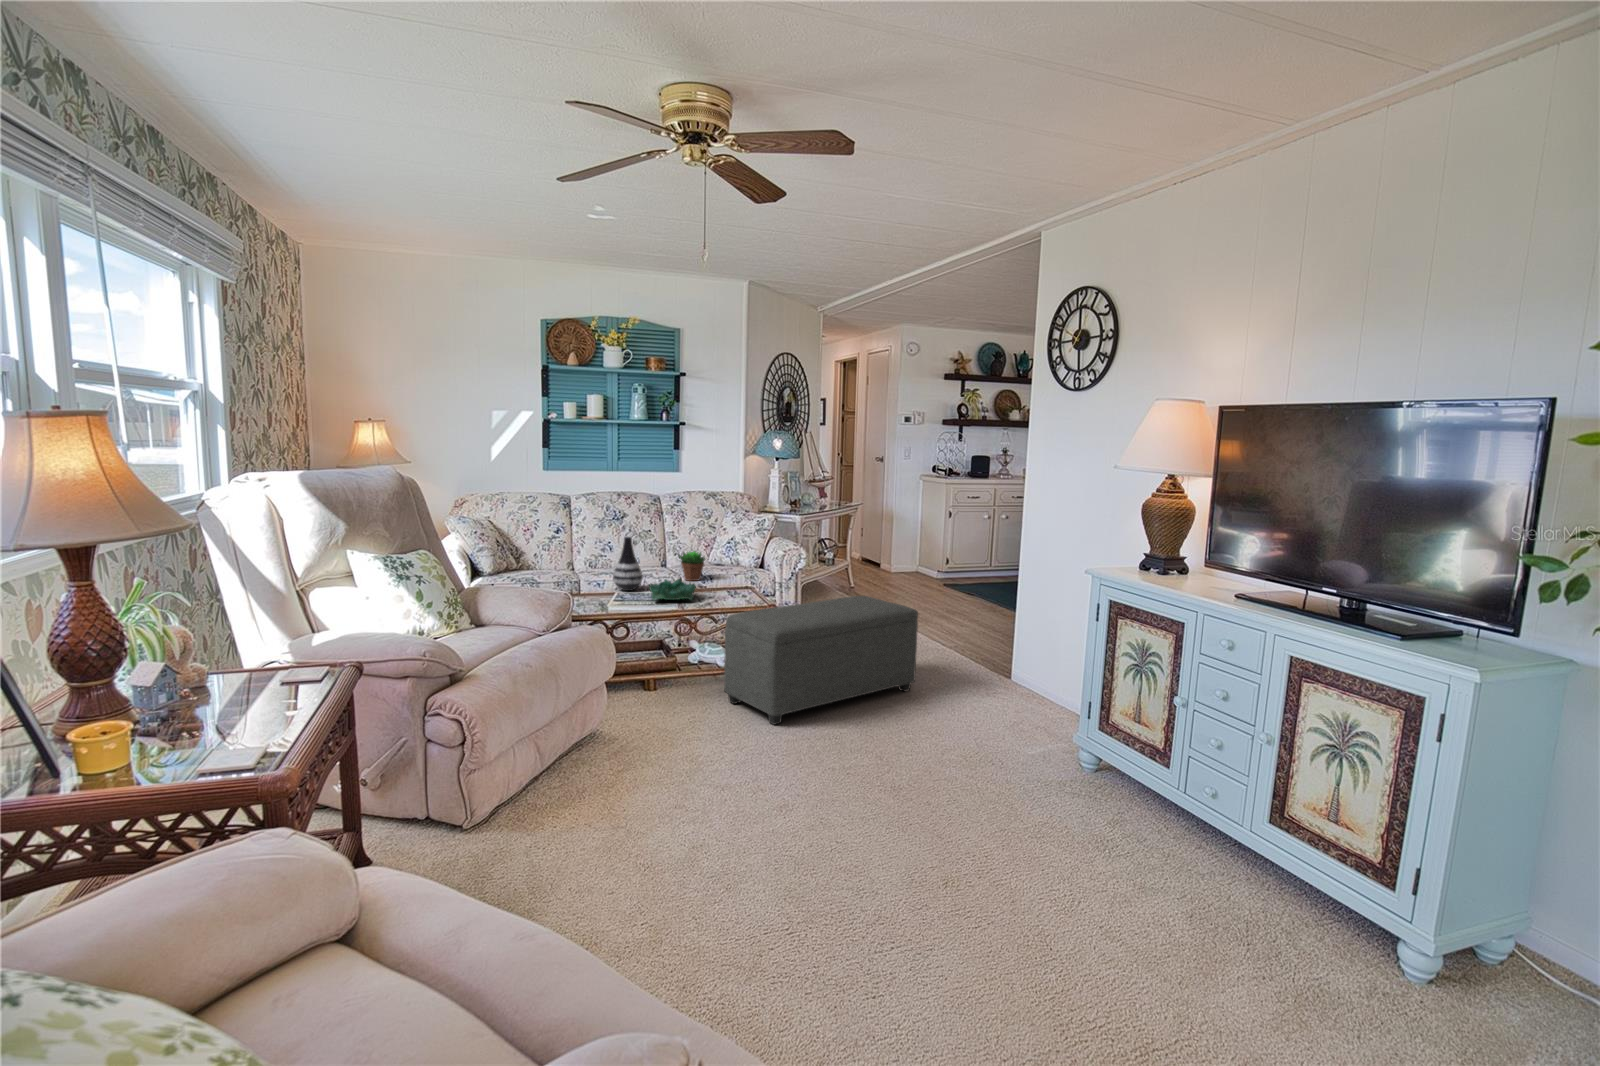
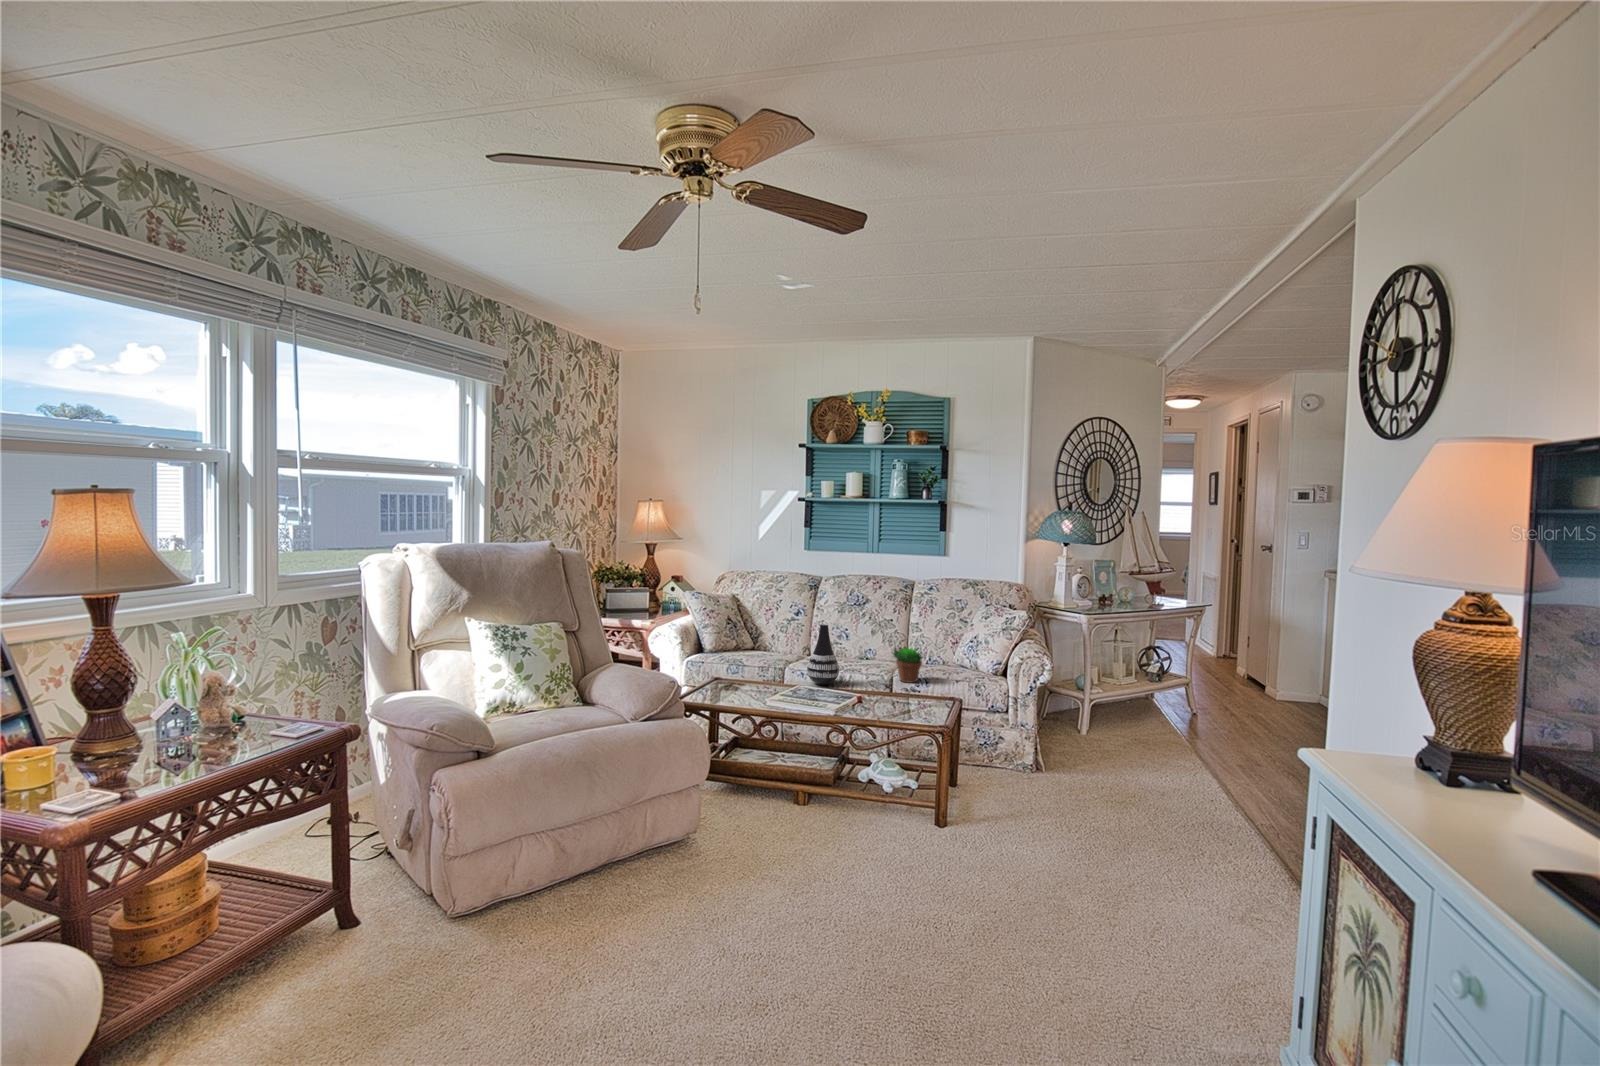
decorative bowl: present [649,579,696,600] -> none [822,677,880,707]
ottoman: present [724,596,918,725] -> none [855,732,1137,891]

